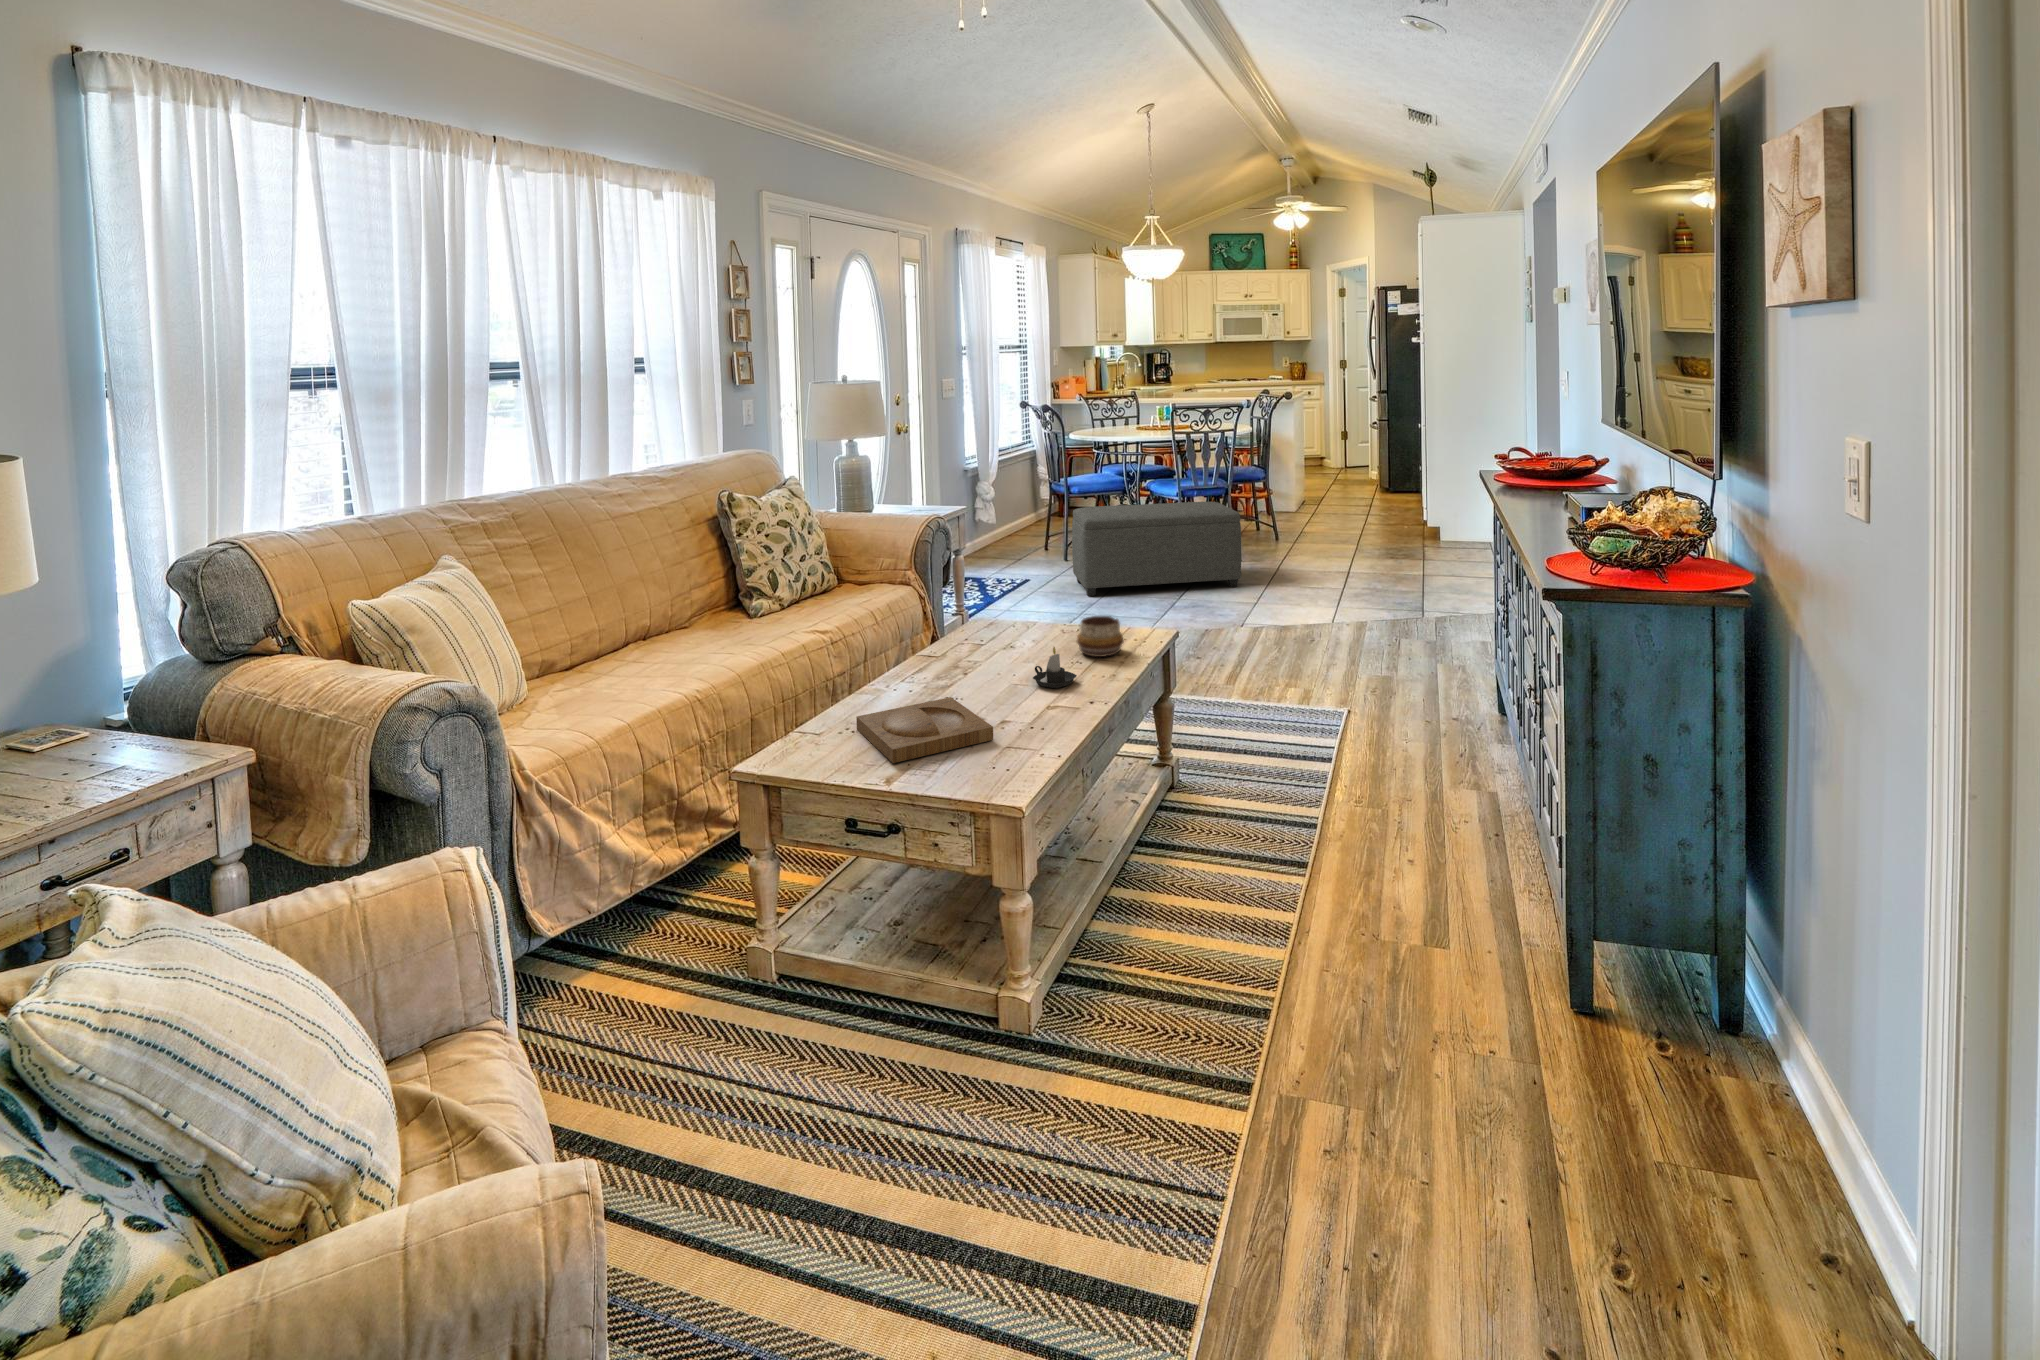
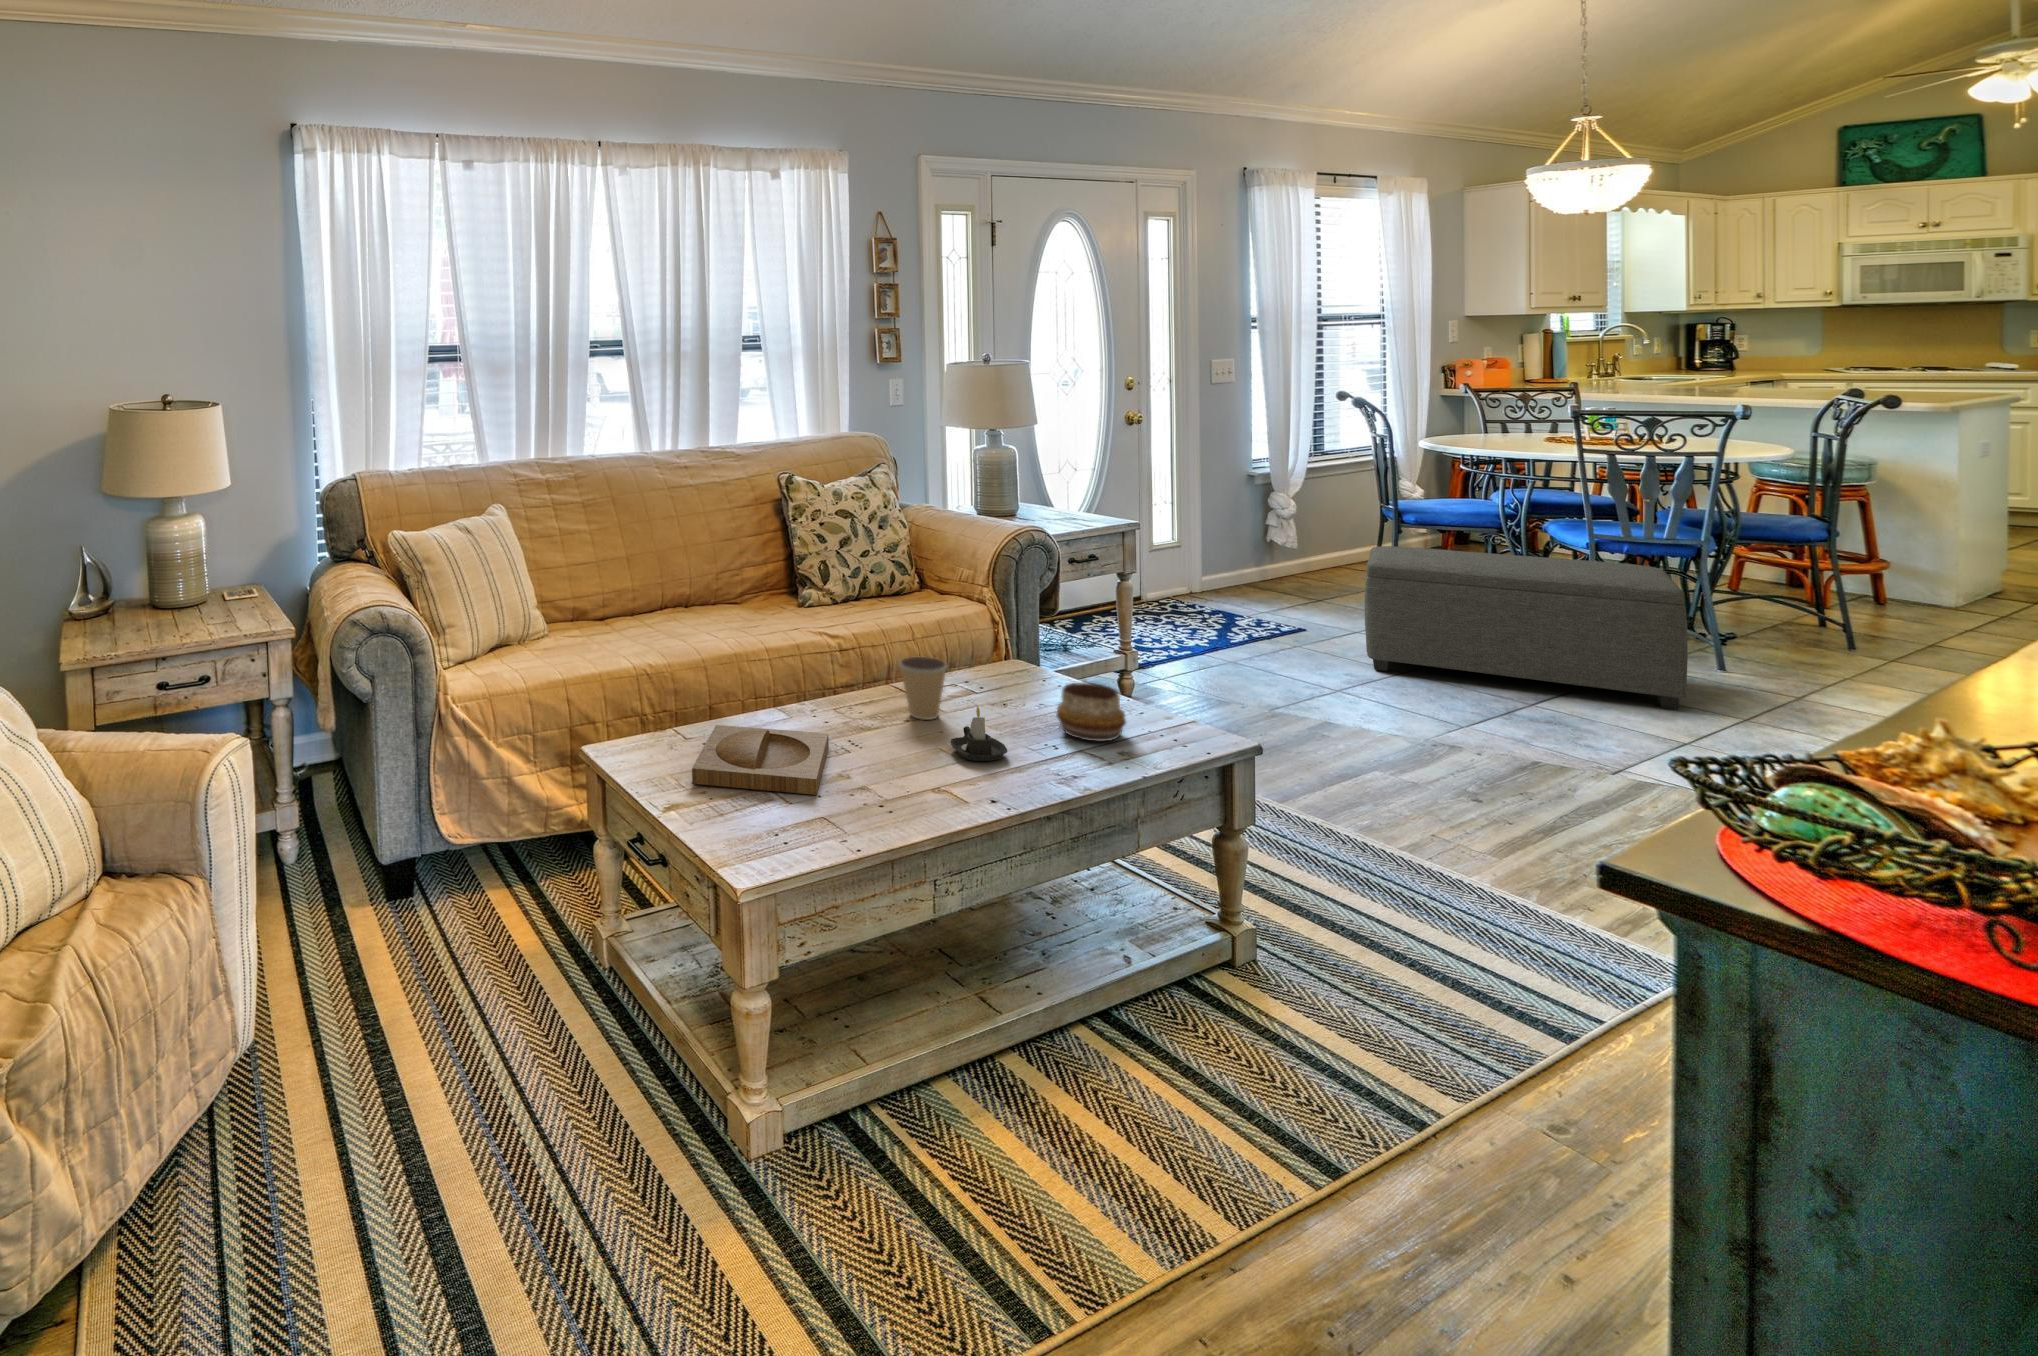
coffee cup: none [965,622,1003,673] -> present [899,657,947,720]

